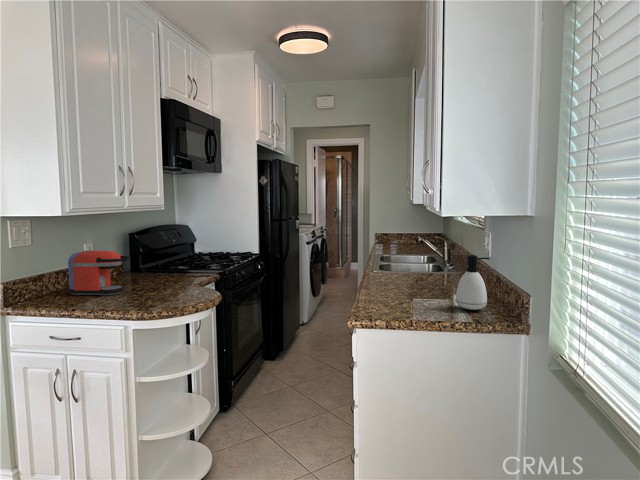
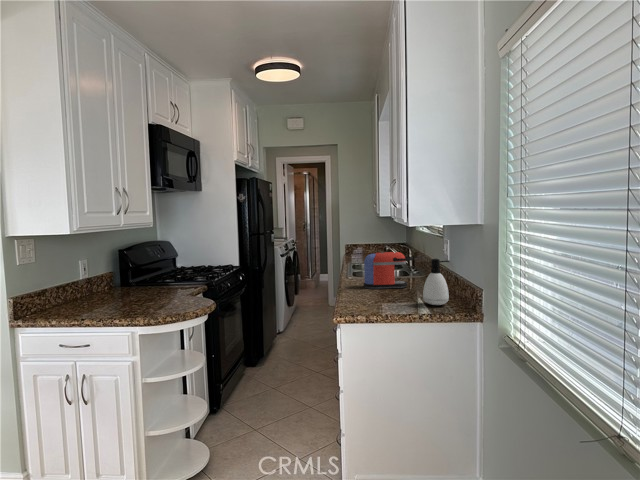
coffee maker: present [68,251,130,295] -> present [364,252,413,289]

